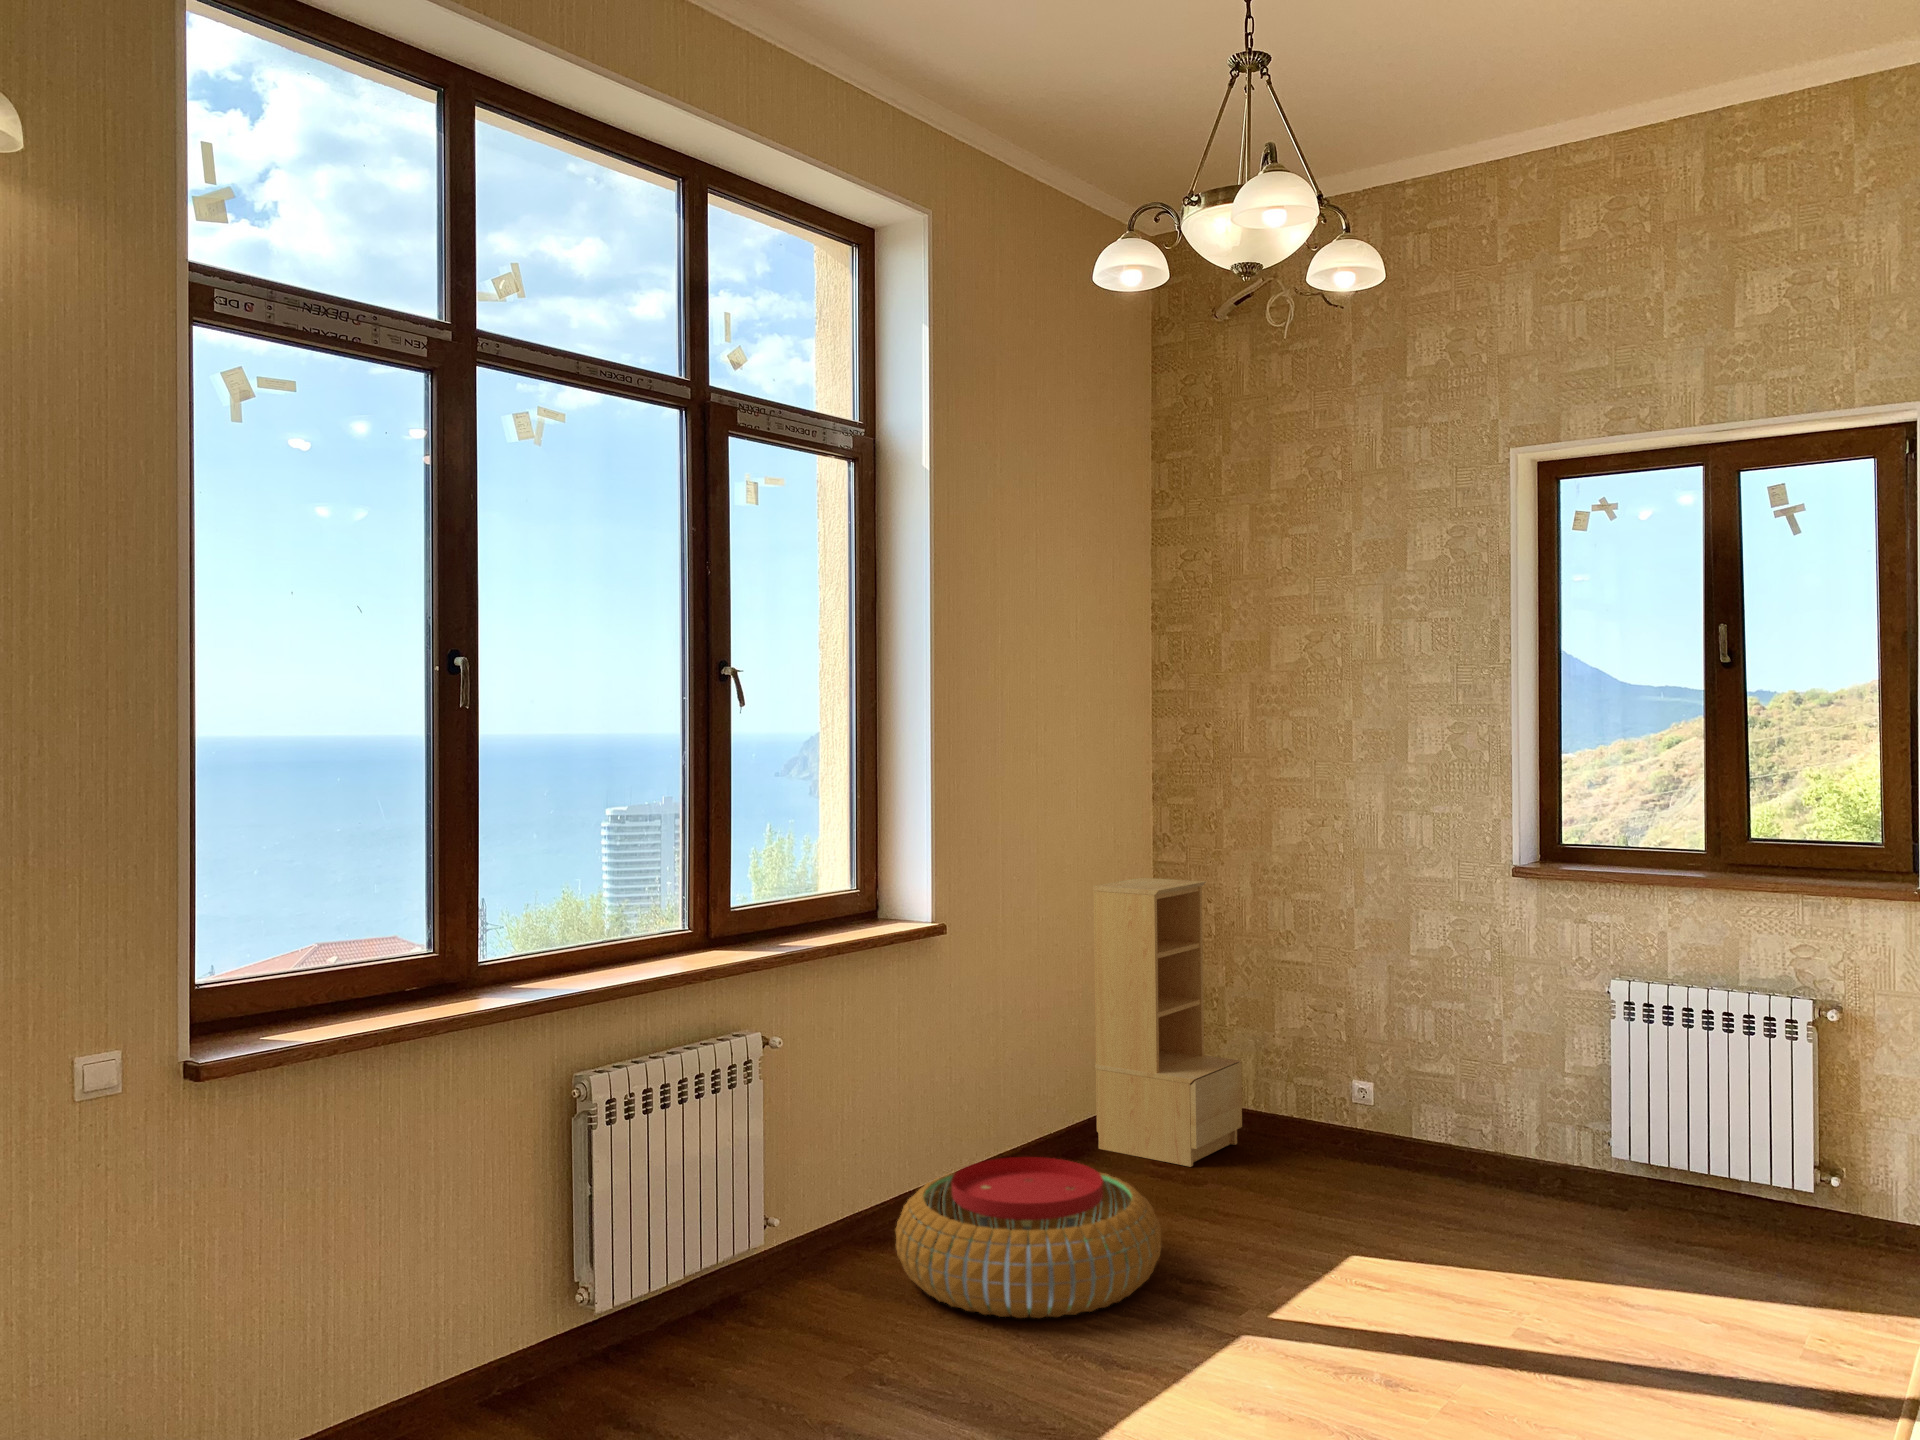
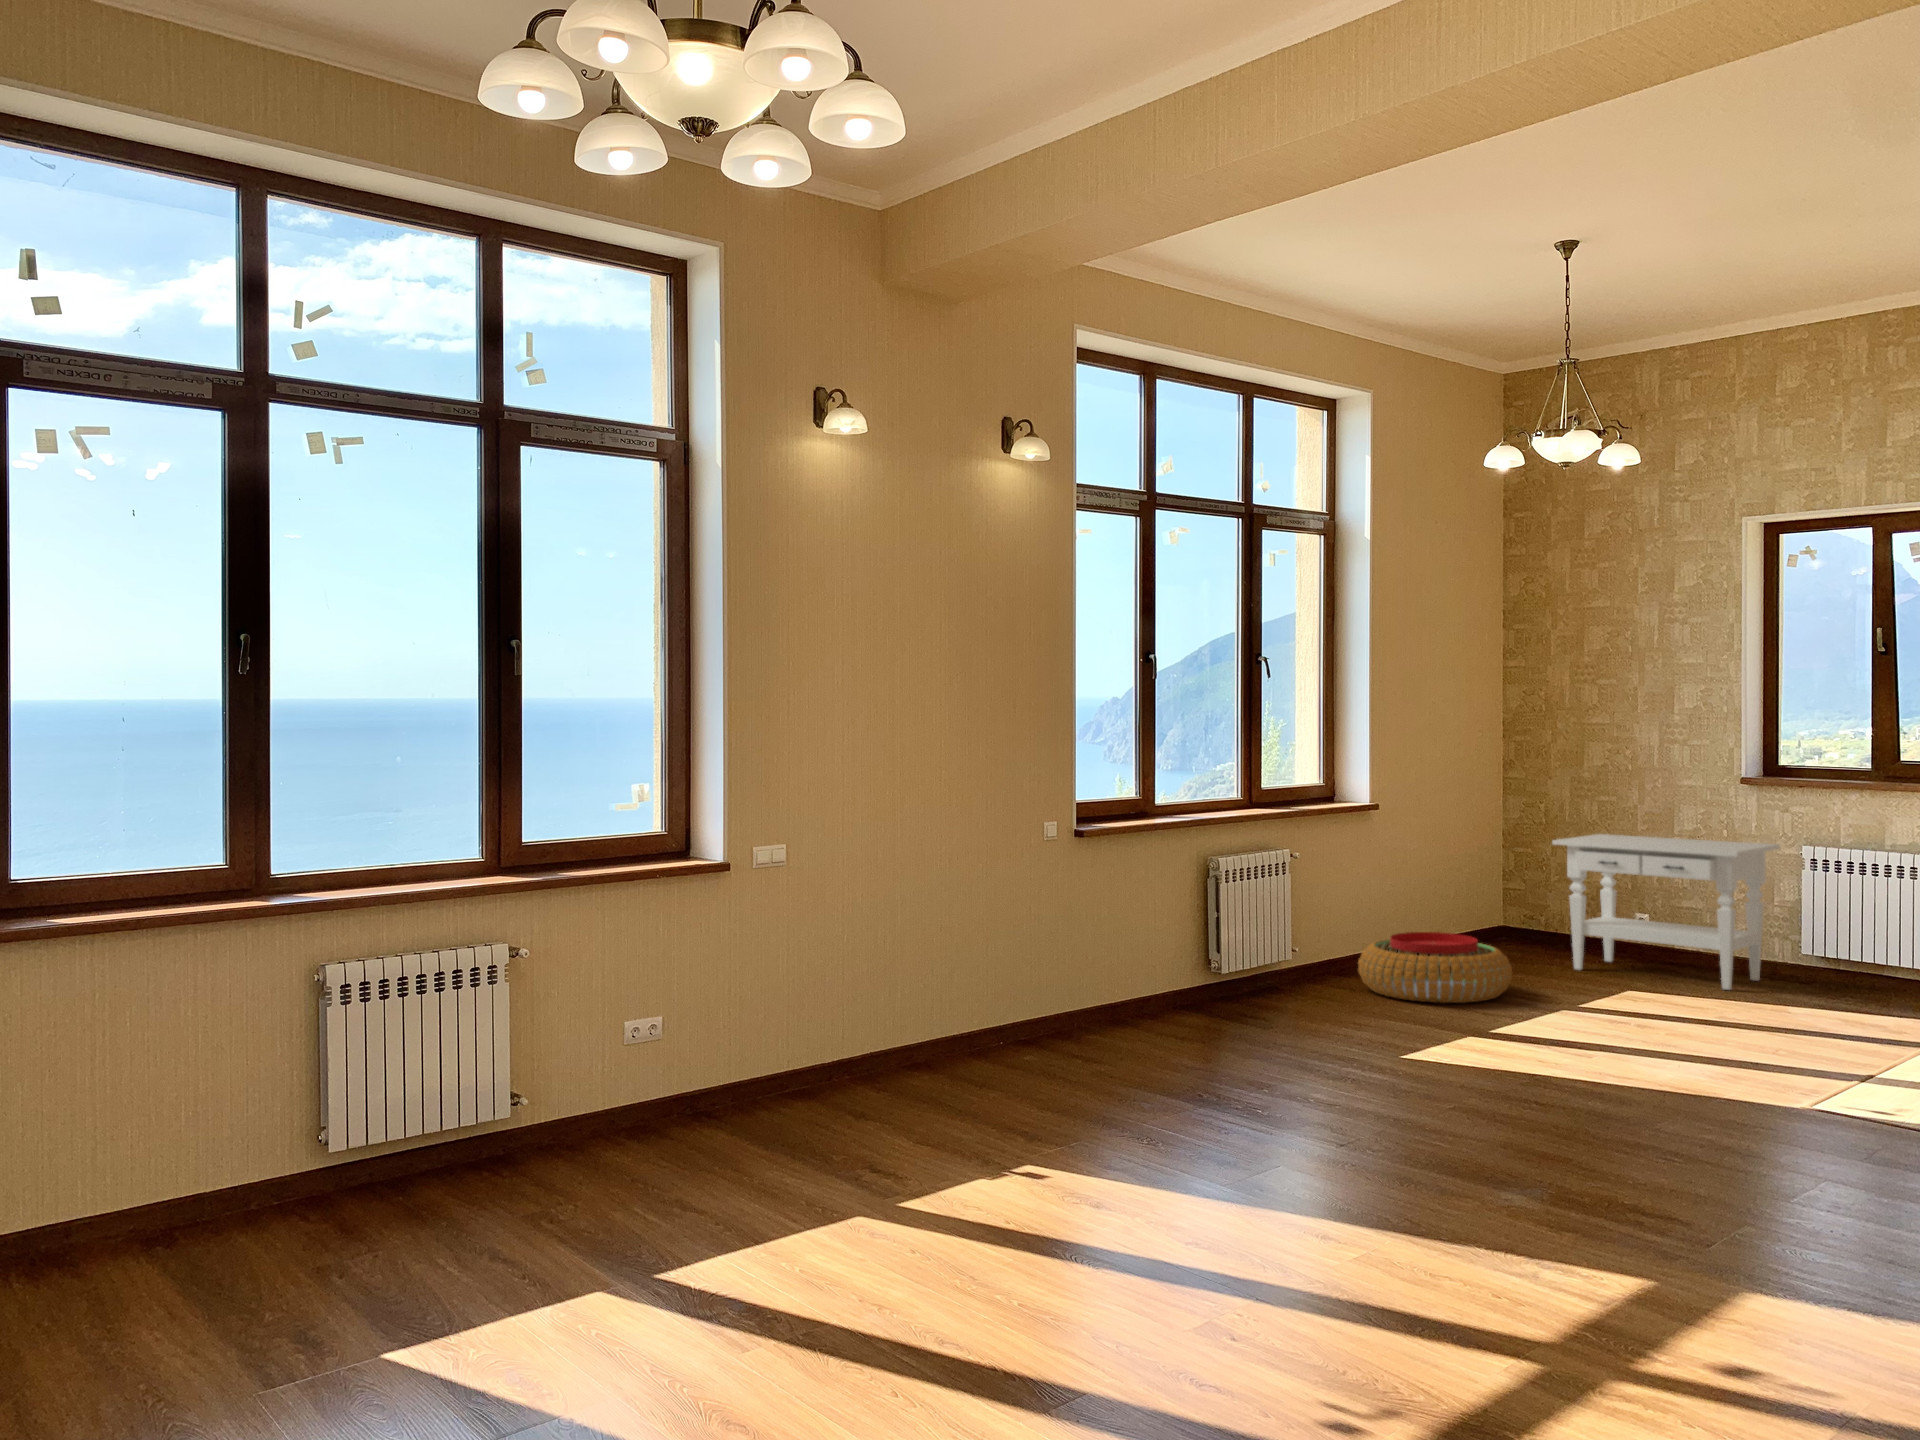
bookshelf: present [1093,878,1242,1167] -> none [1464,788,1561,961]
side table: none [1228,953,1574,1234] -> present [1552,834,1780,990]

